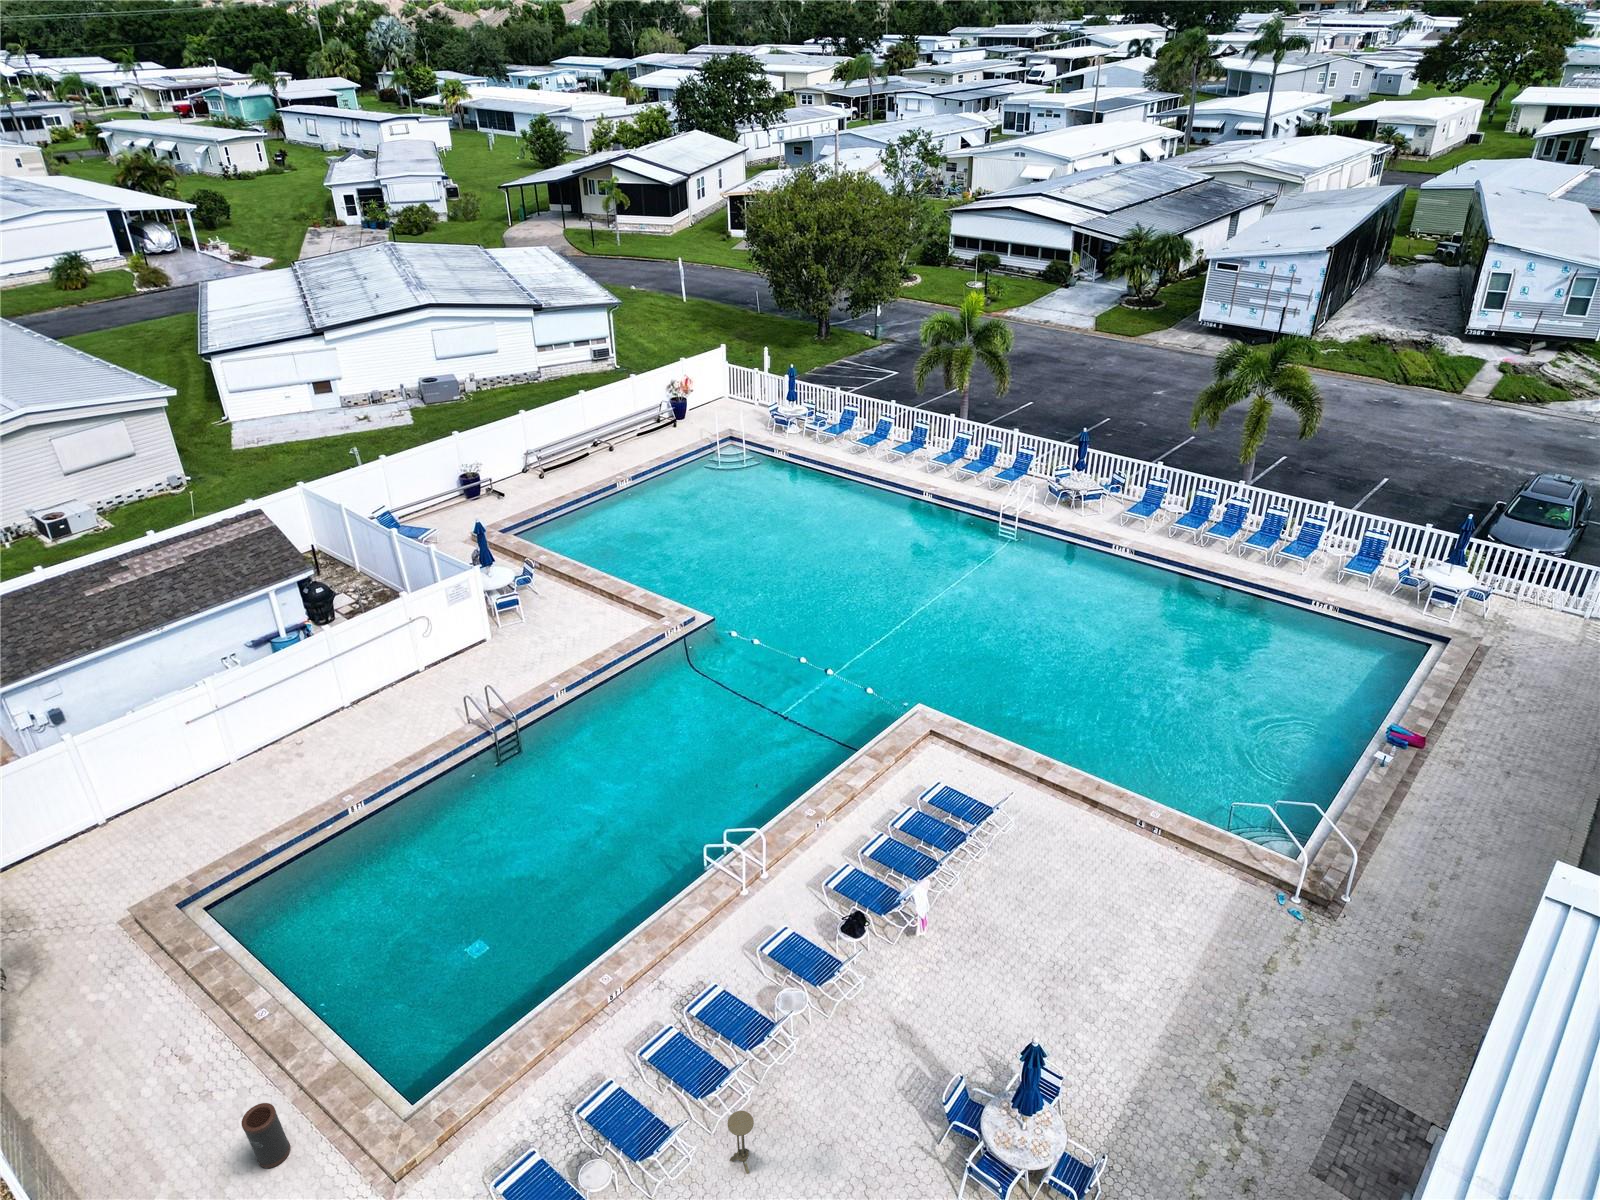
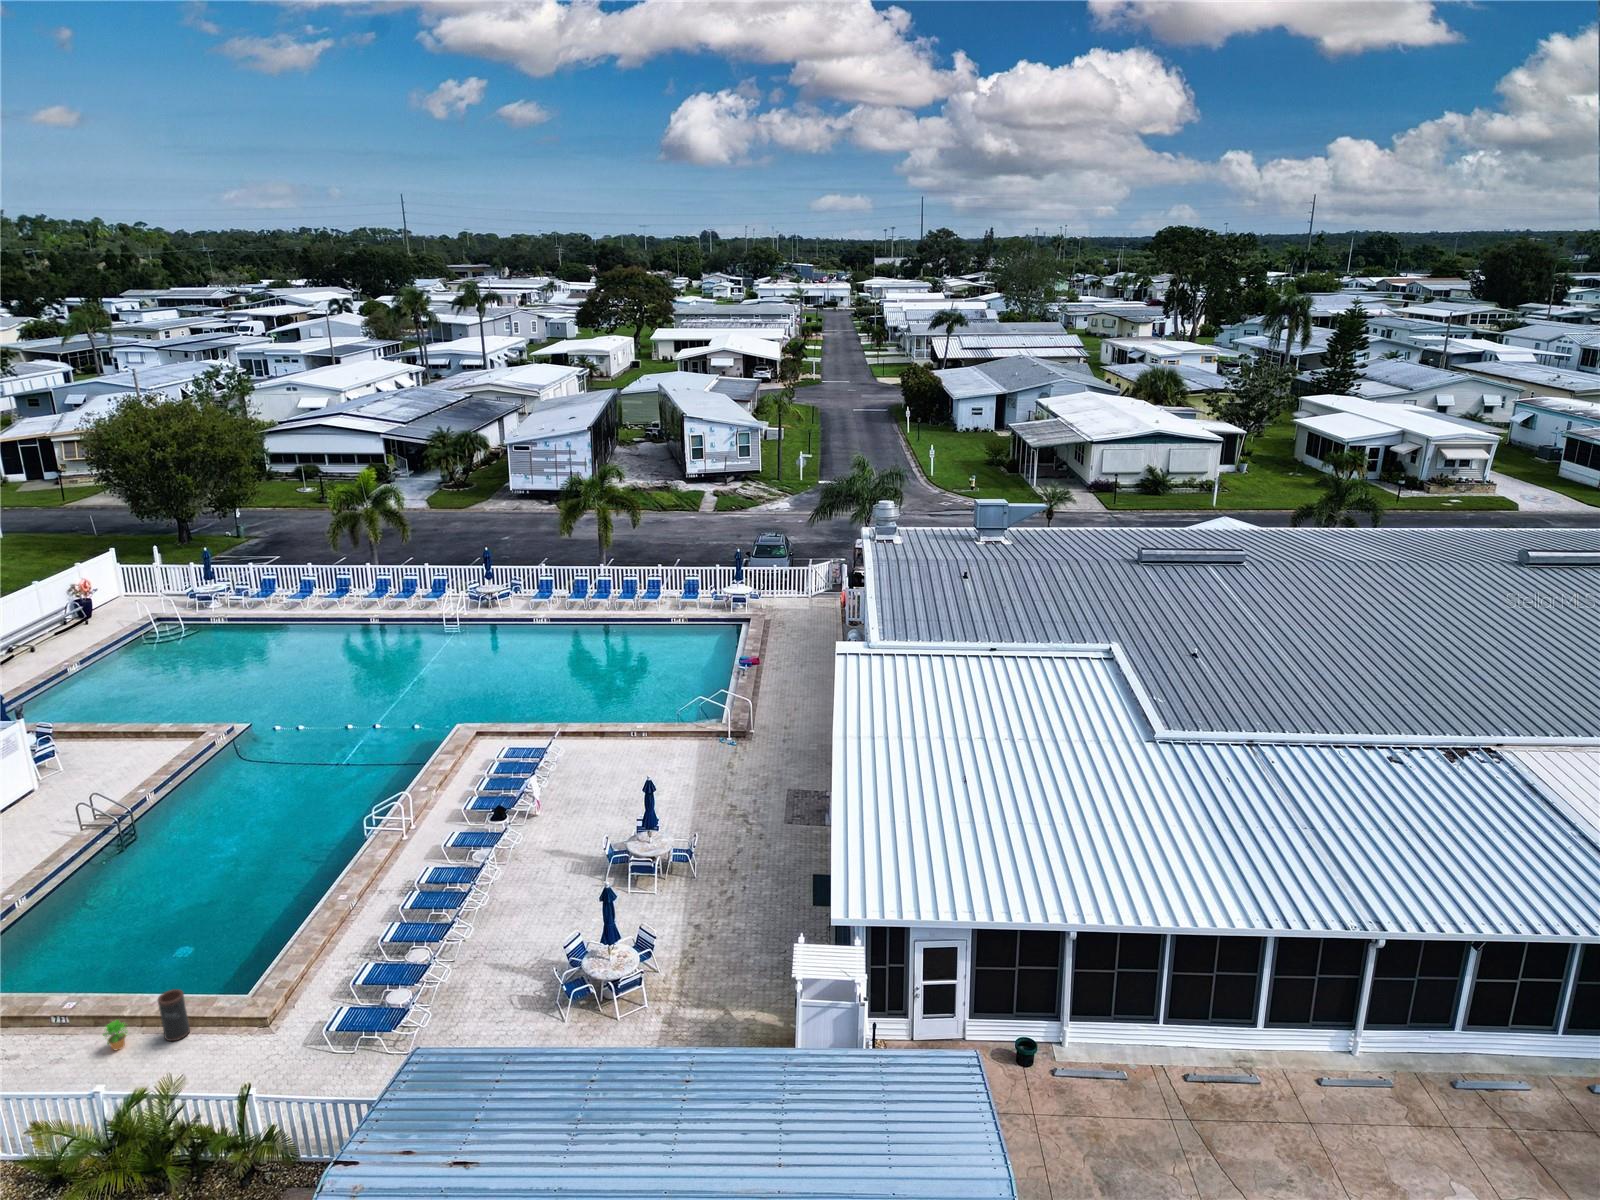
potted plant: none [198,1101,233,1139] -> present [103,1020,127,1050]
side table: present [727,1111,754,1174] -> none [498,873,515,915]

